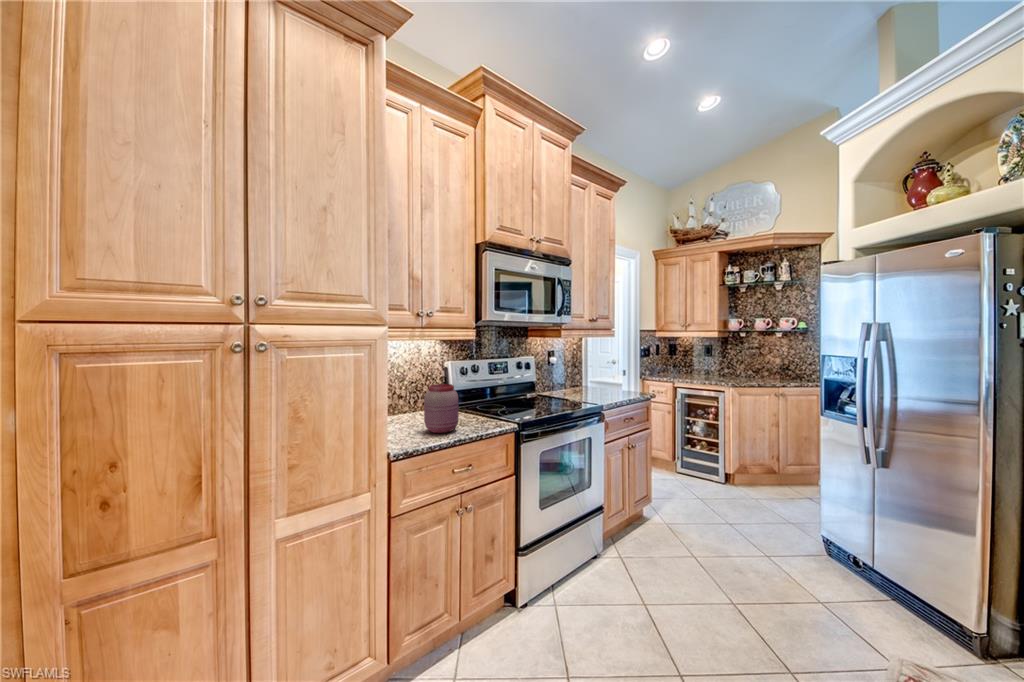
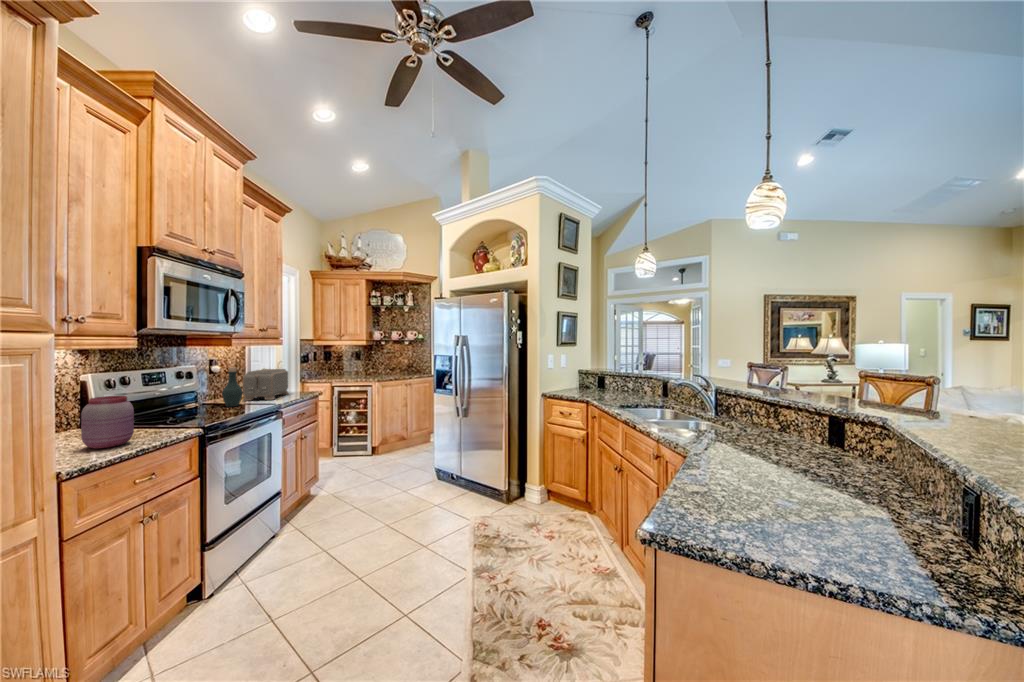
bottle: none [550,361,568,402] -> present [222,368,243,407]
toaster: none [572,363,619,399] -> present [243,369,289,401]

